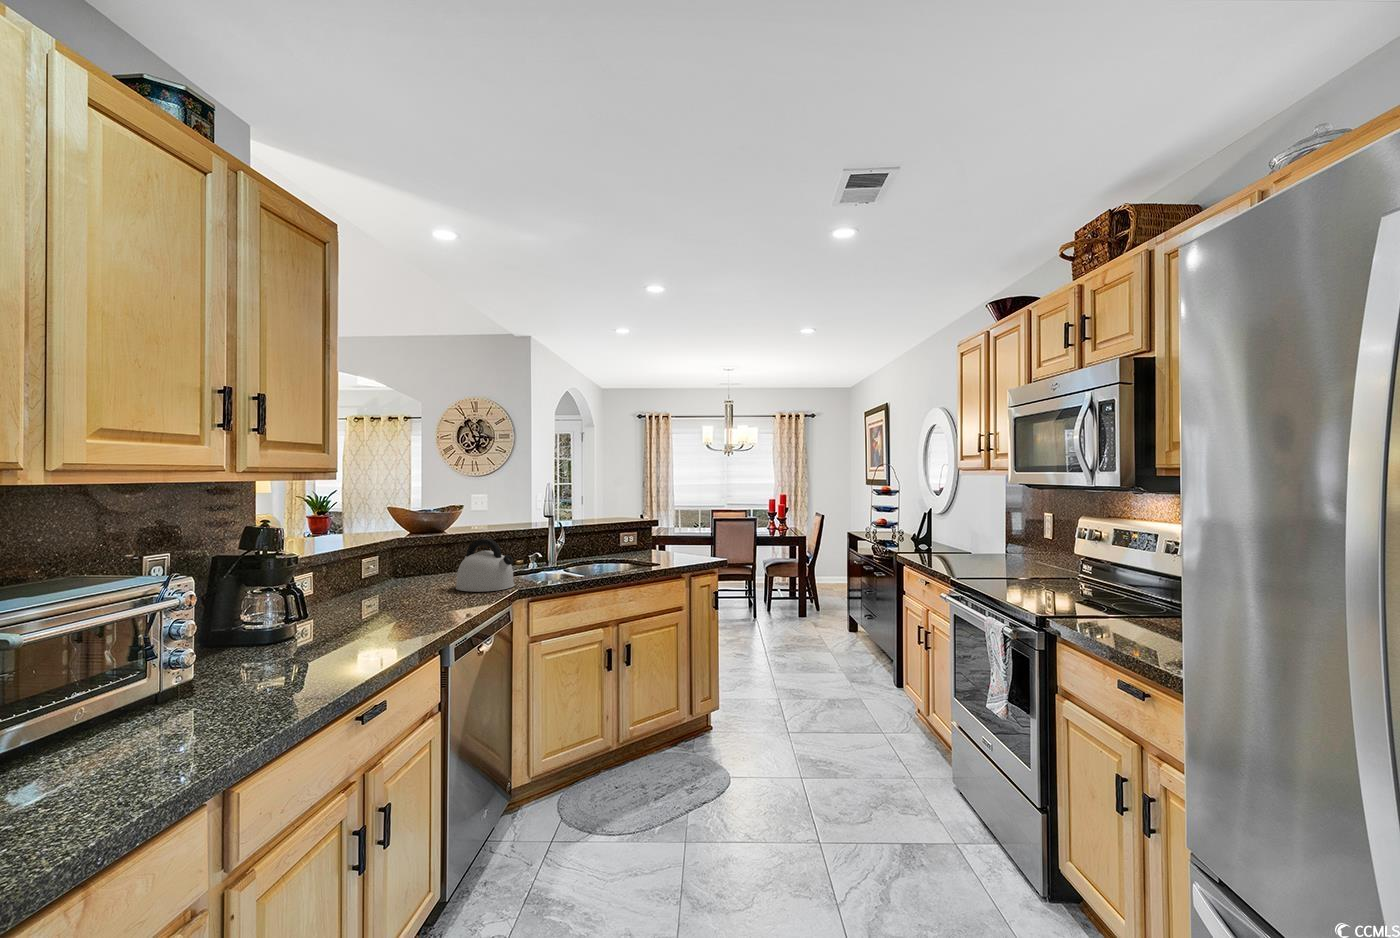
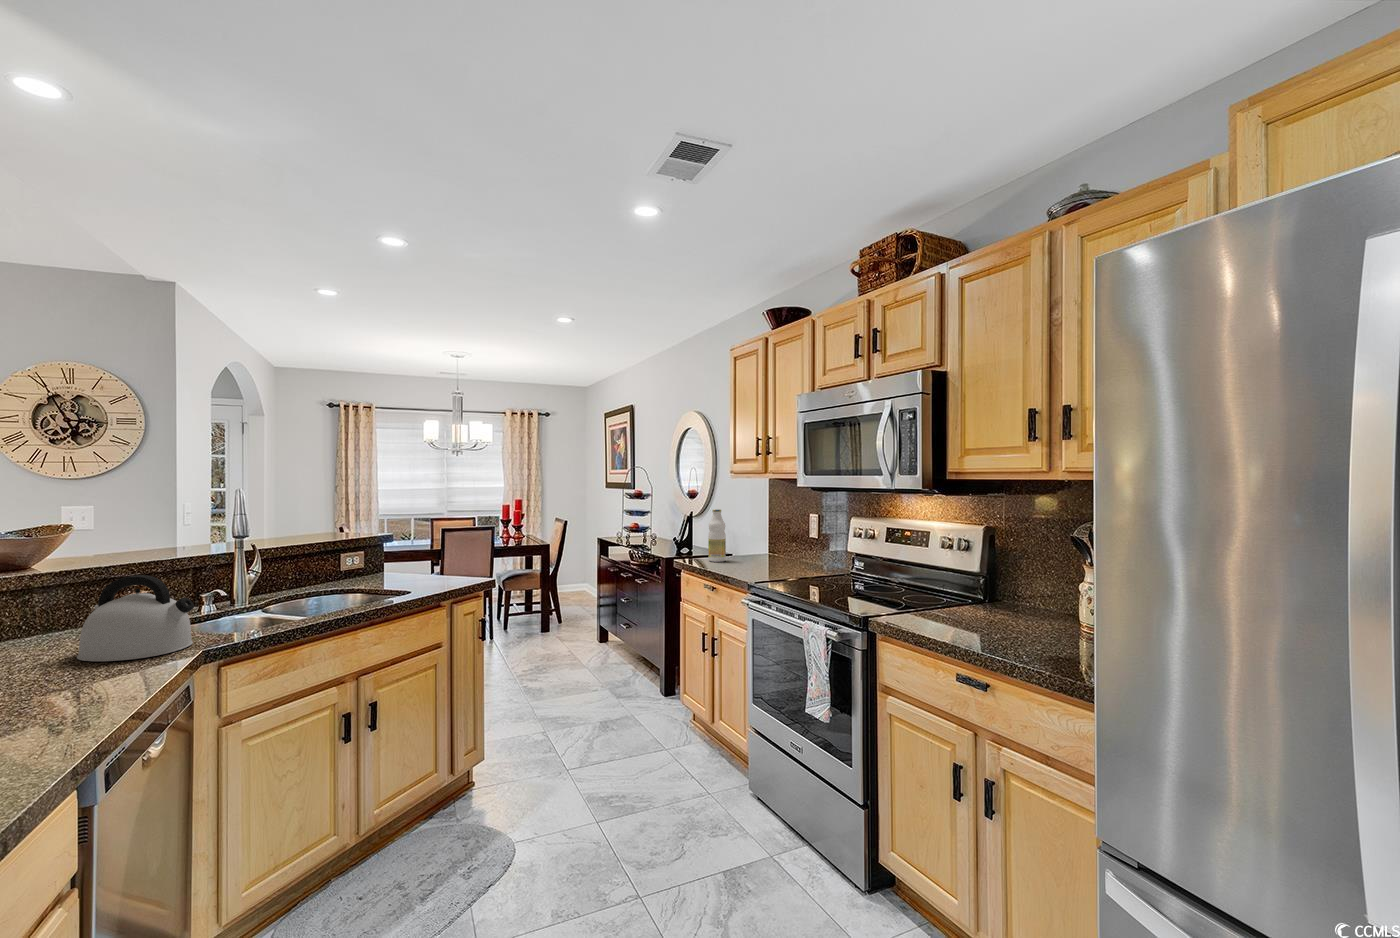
bottle: none [933,506,951,558] -> present [708,509,726,562]

